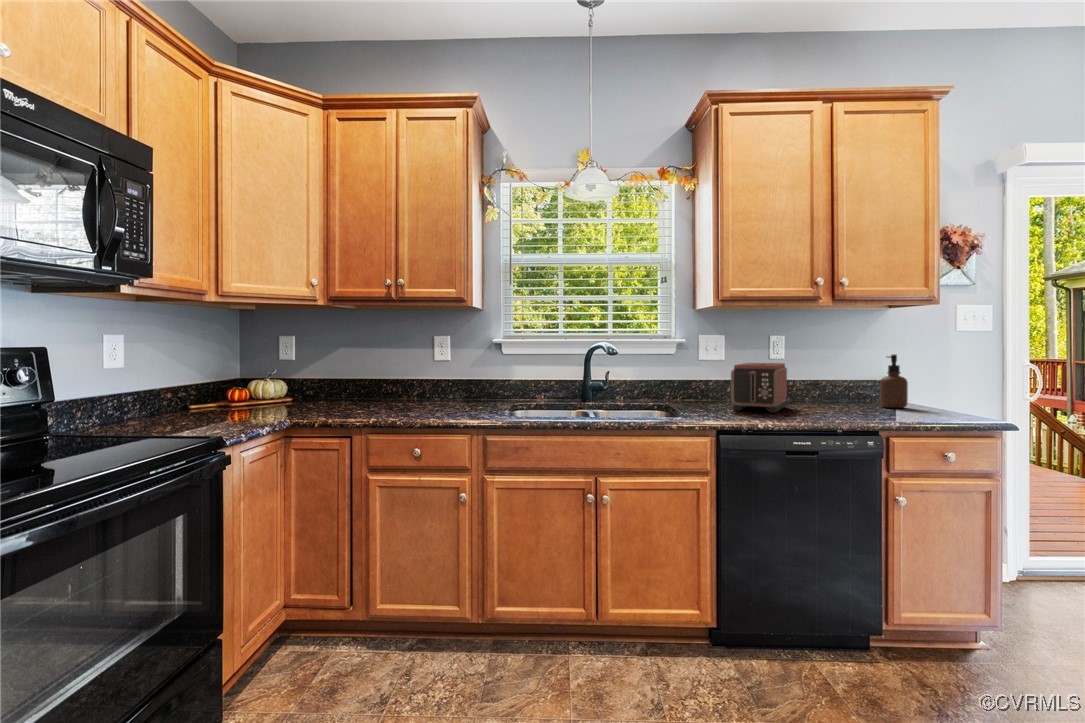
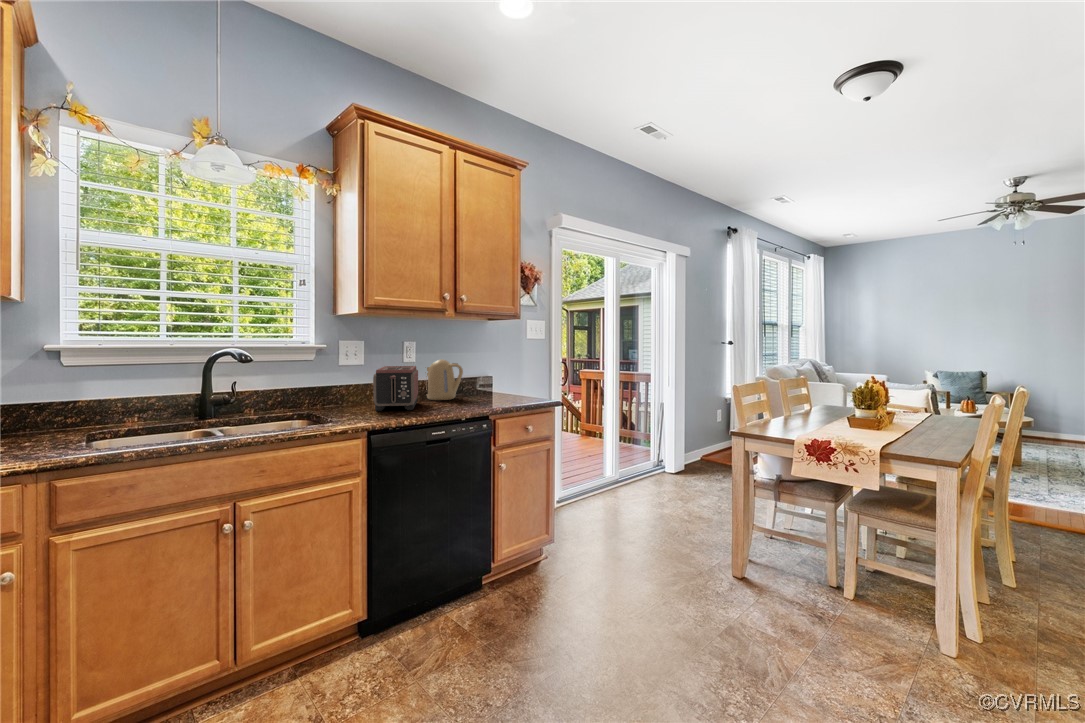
soap dispenser: present [880,354,908,408] -> none [482,357,499,397]
kettle: none [796,356,849,407] -> present [425,359,463,400]

